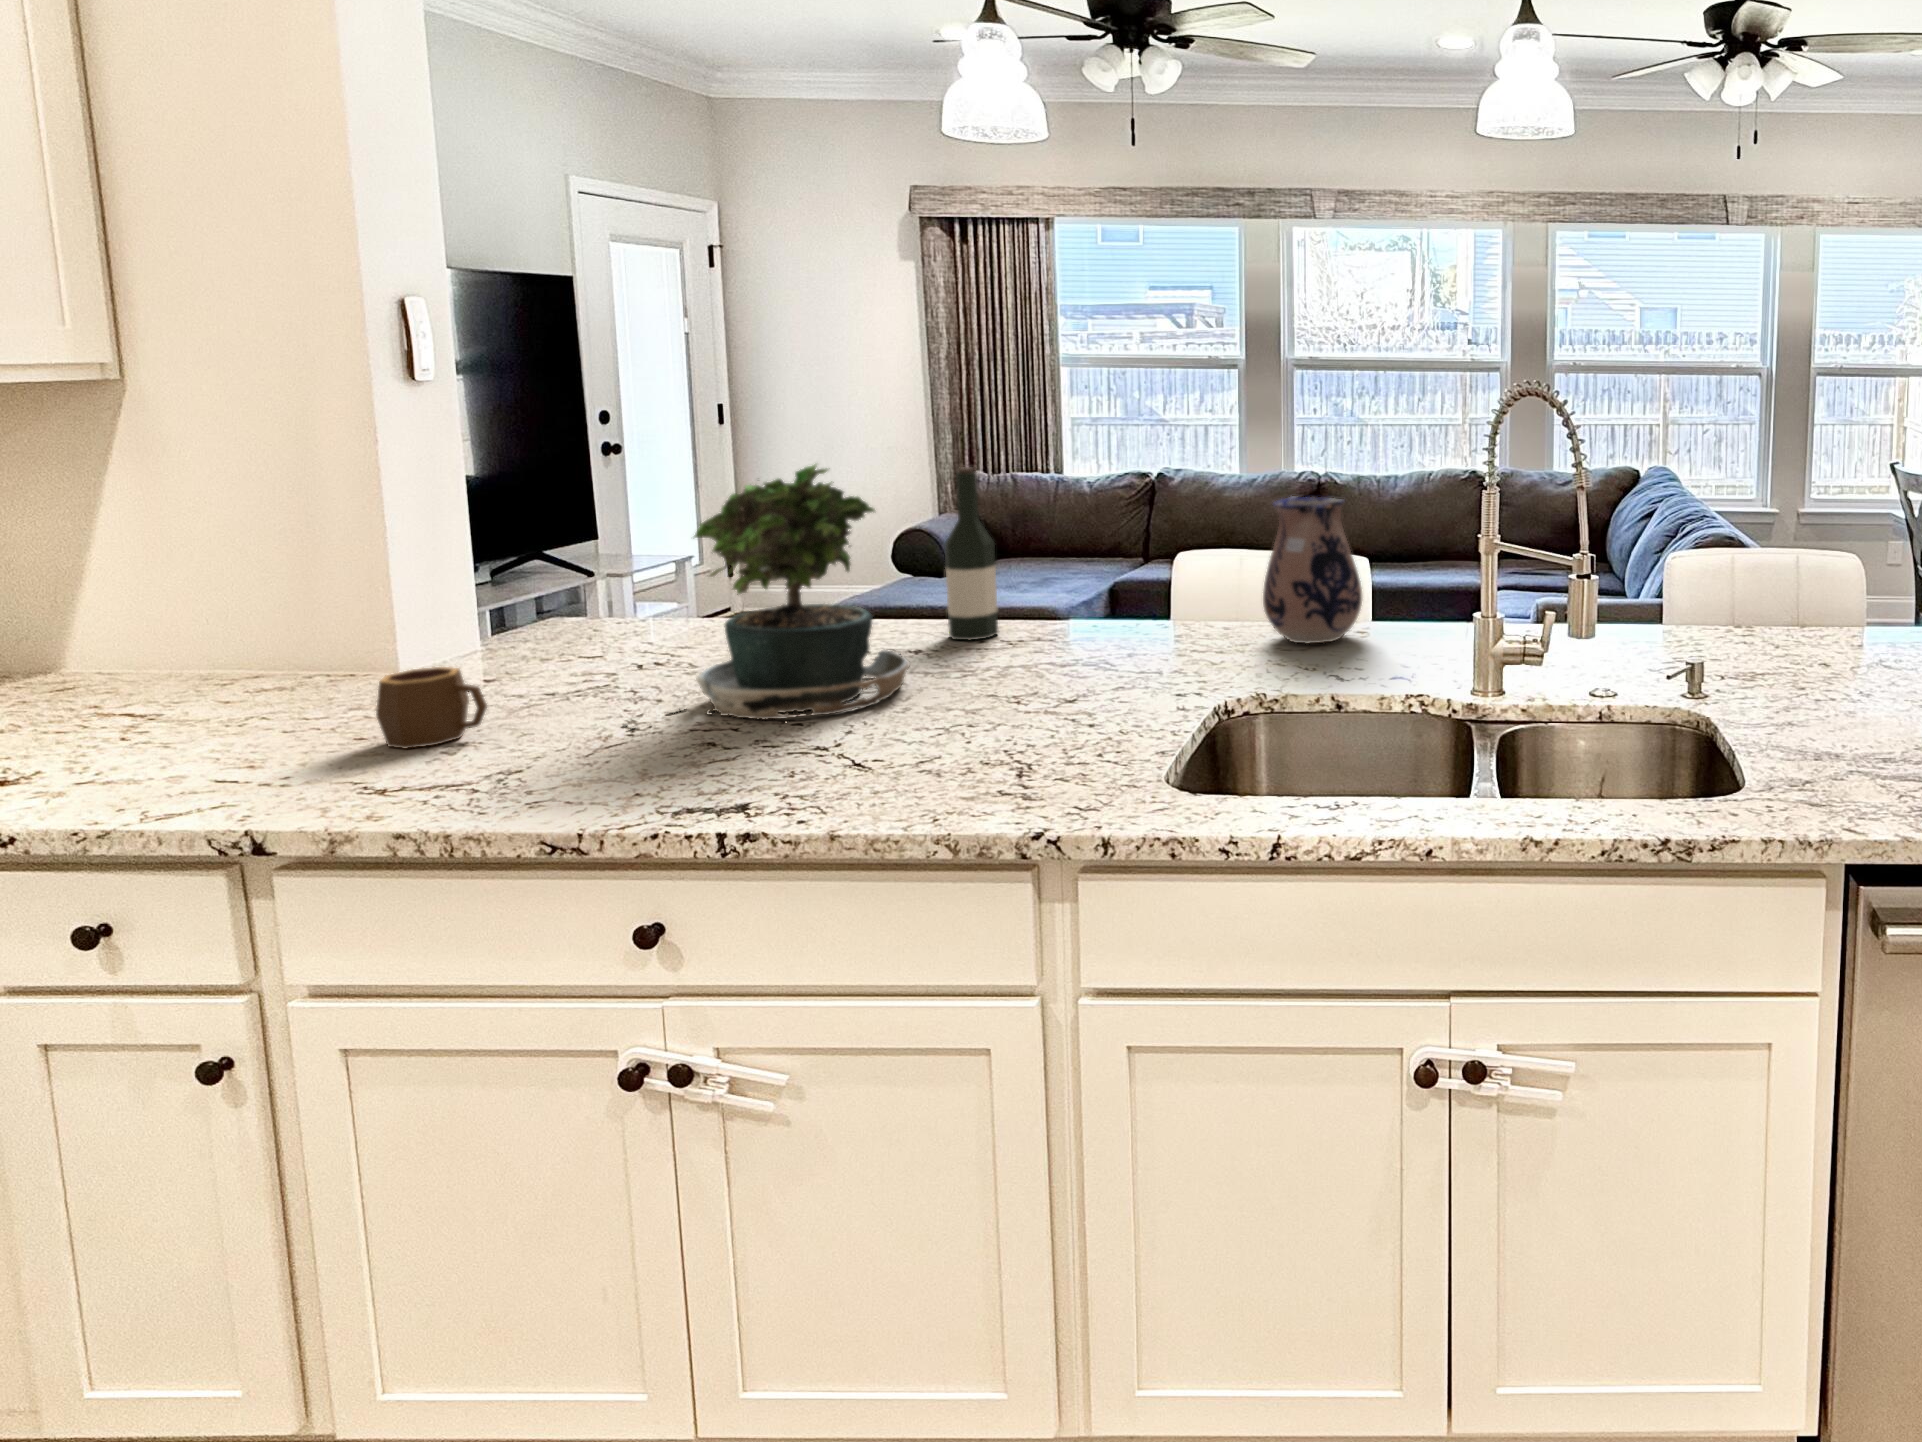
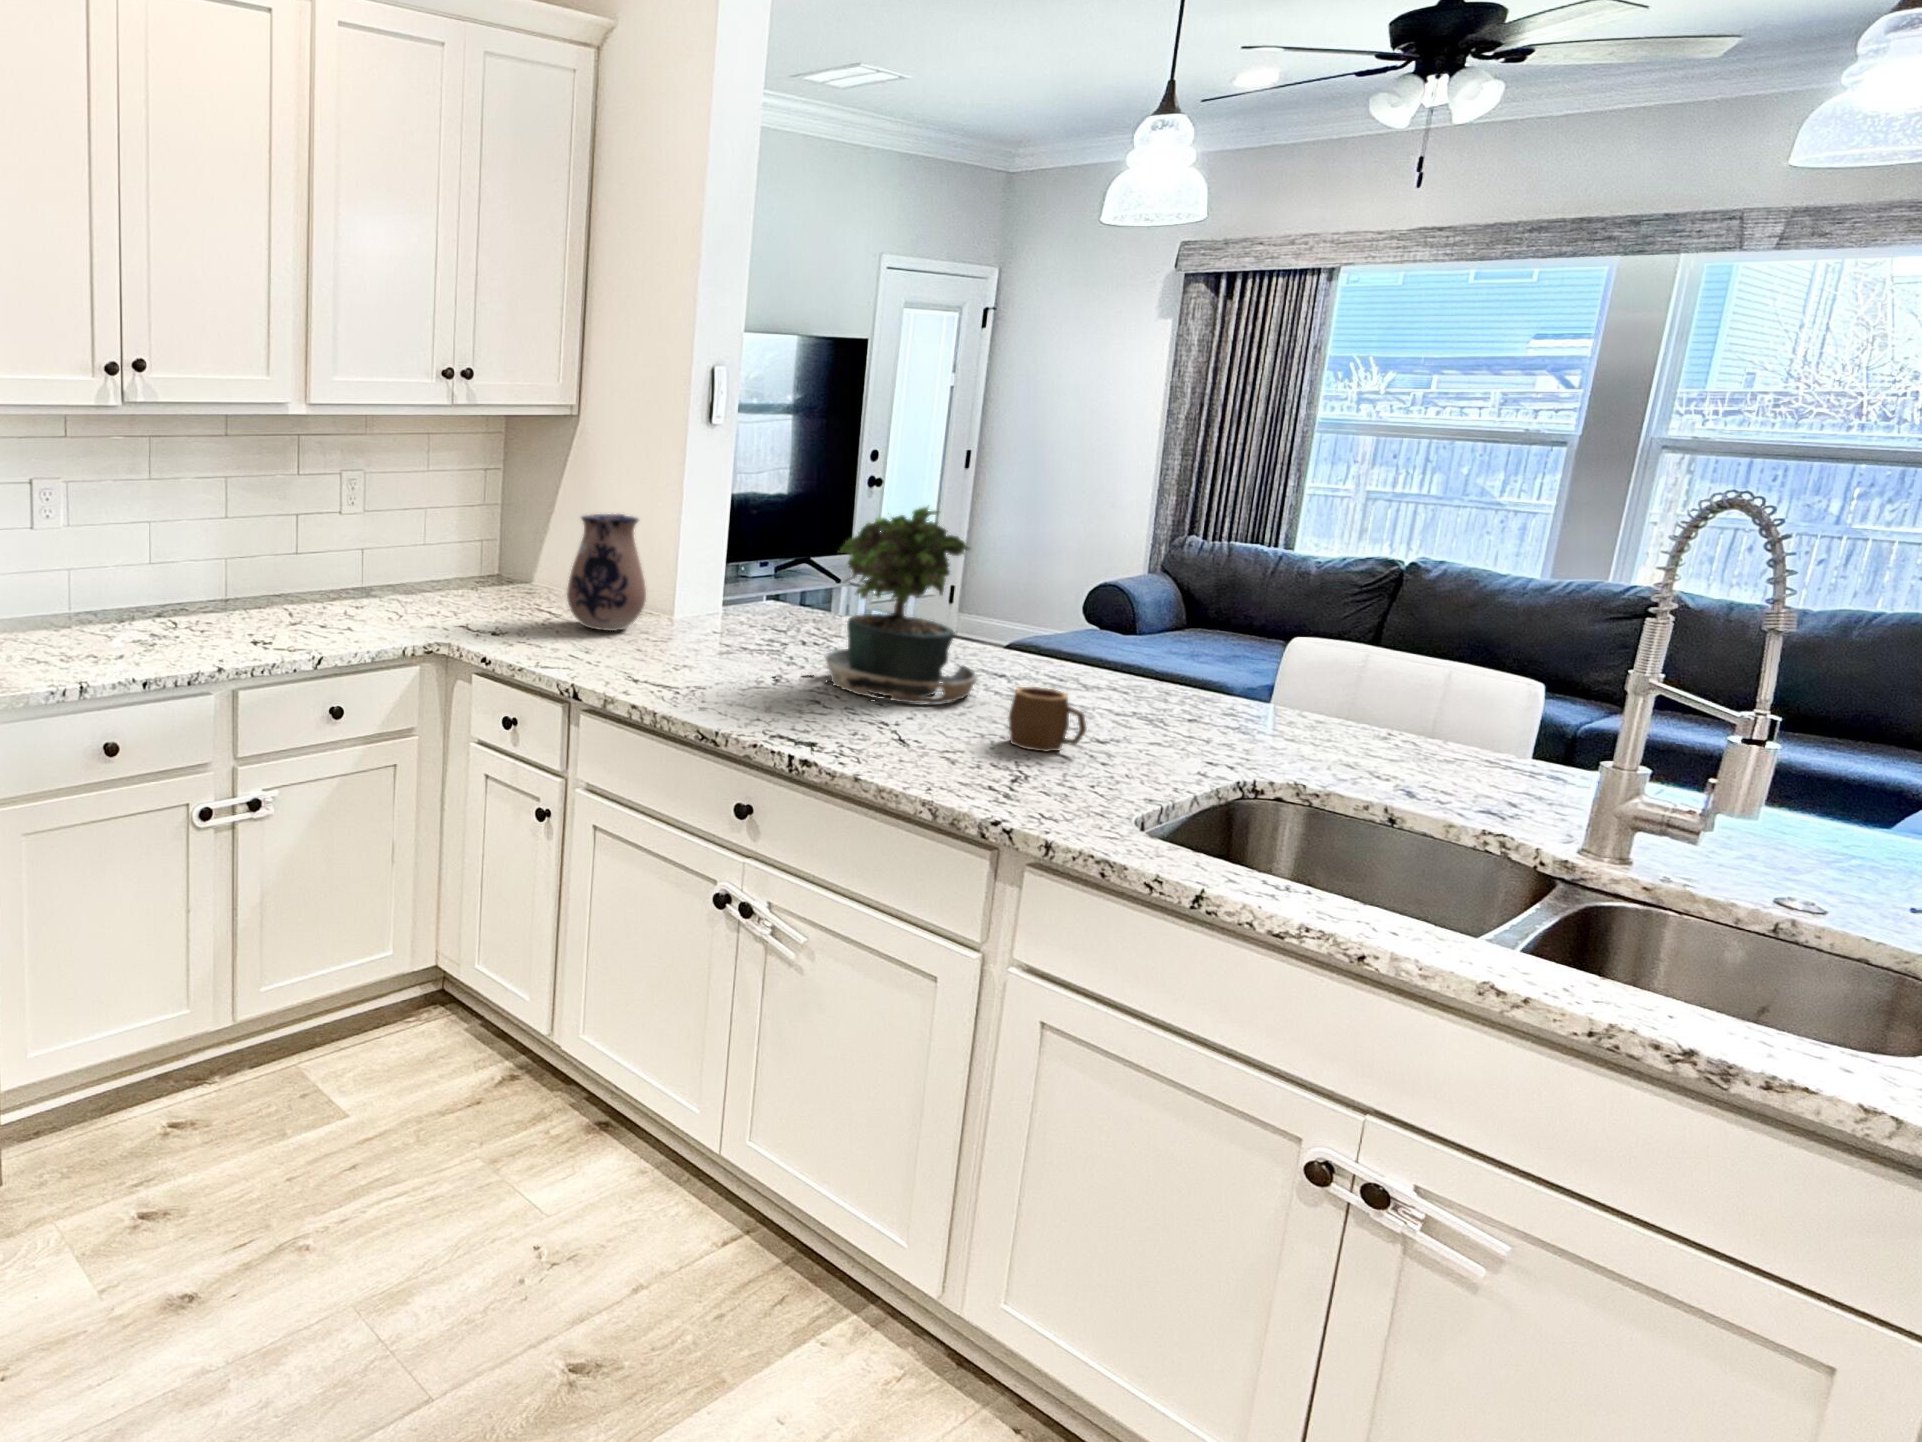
wine bottle: present [944,467,998,640] -> none [1034,523,1089,679]
ceramic pitcher: present [1263,496,1362,643] -> present [567,514,646,631]
mug: present [376,667,487,749] -> present [1009,687,1087,752]

